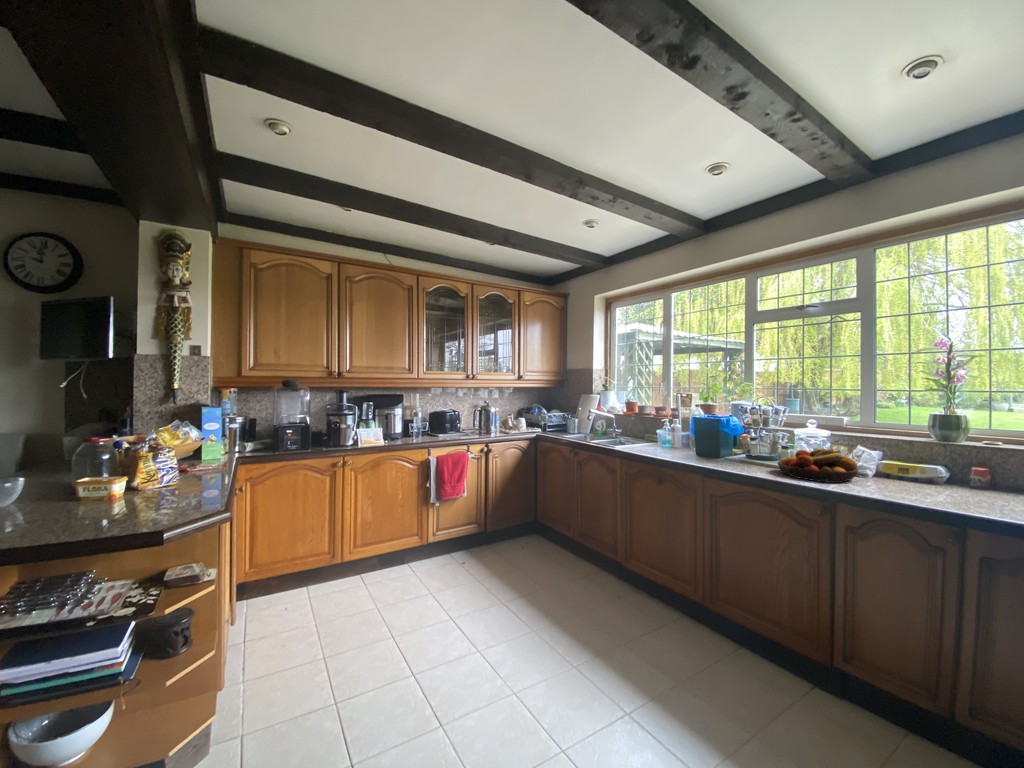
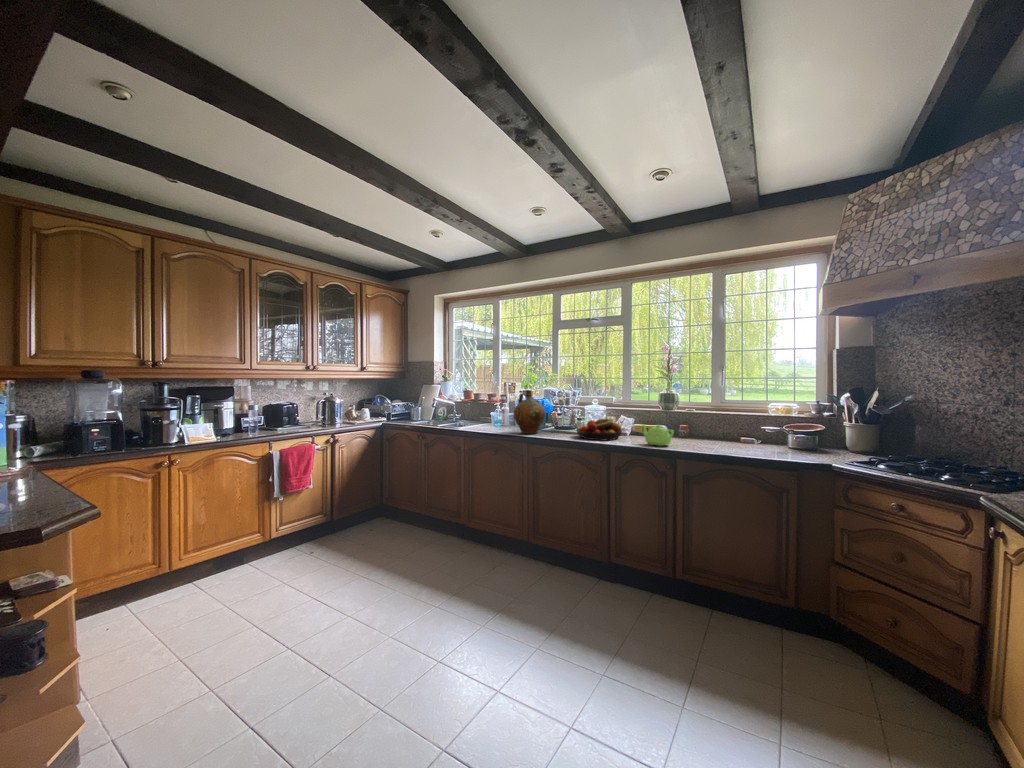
ceramic jug: none [684,405,729,461] -> present [514,390,545,434]
teapot: none [897,464,973,505] -> present [642,425,674,446]

